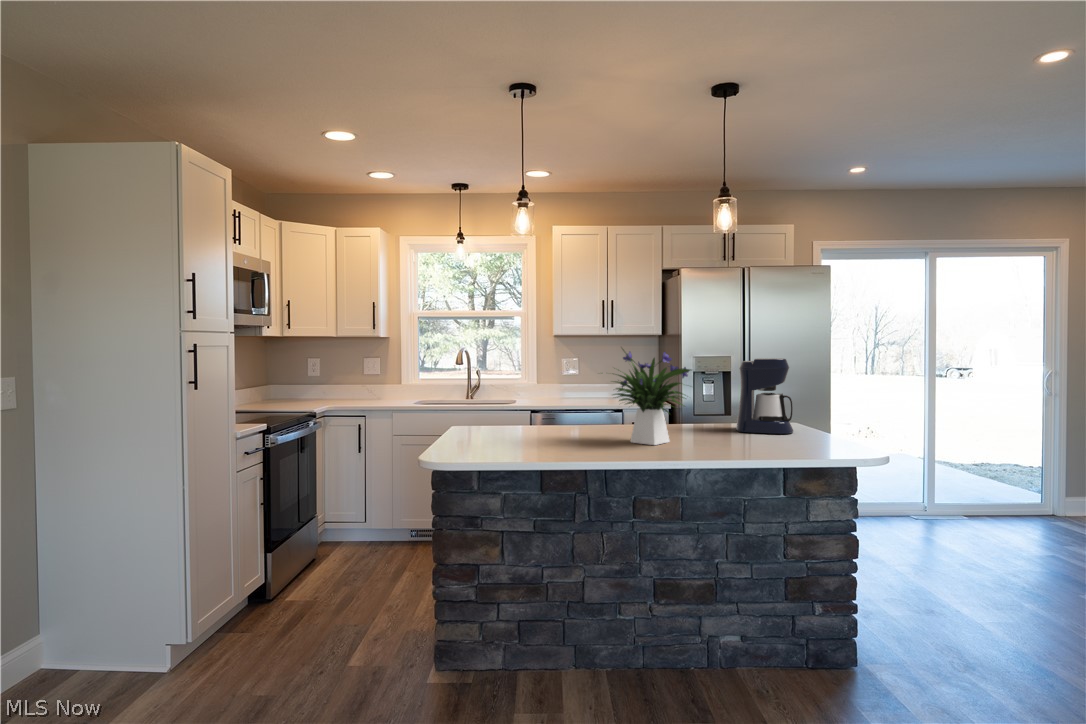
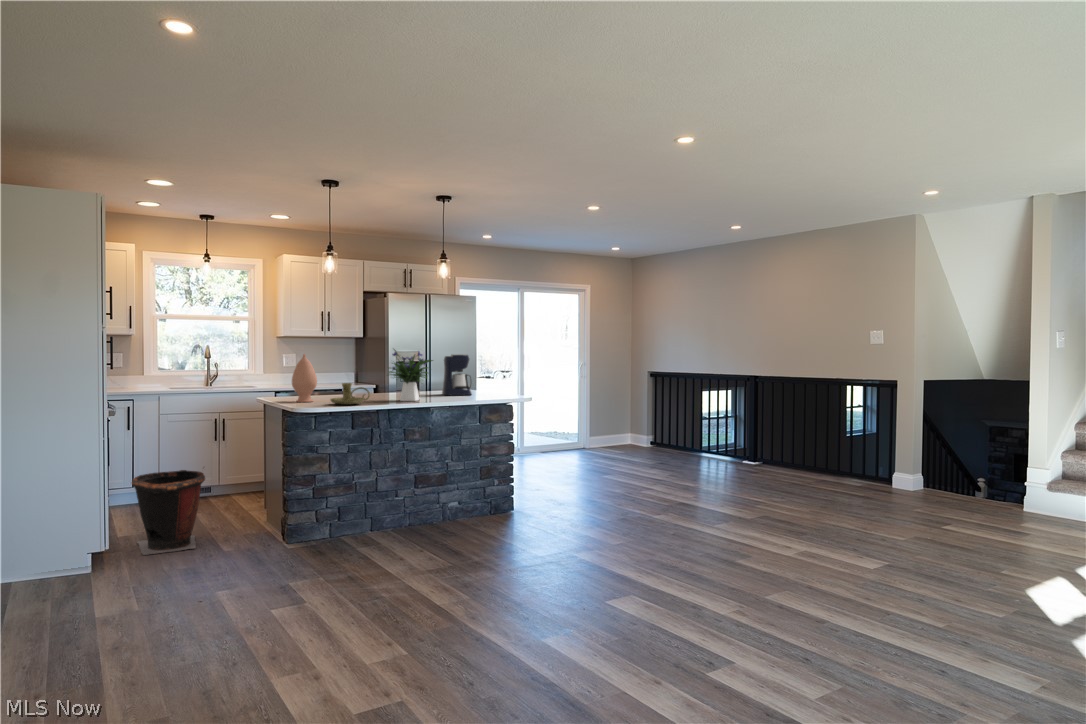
vase: none [465,357,504,434] -> present [292,354,317,402]
candle holder: none [492,408,563,447] -> present [330,383,370,405]
trash can: none [233,512,340,651] -> present [132,467,205,555]

